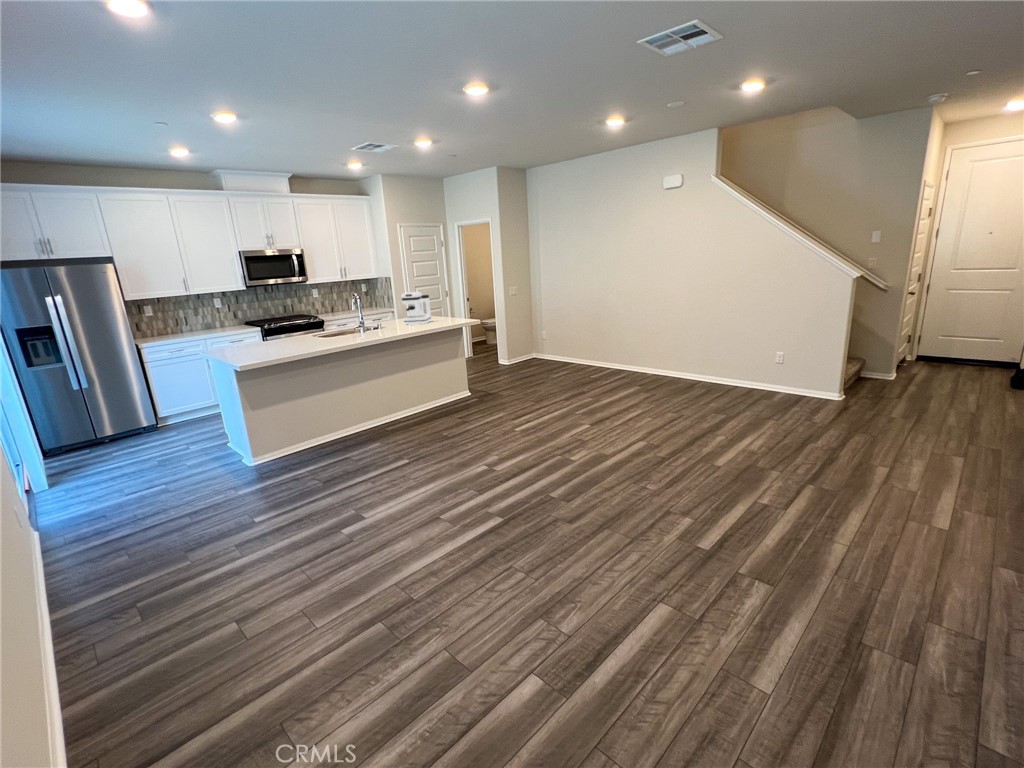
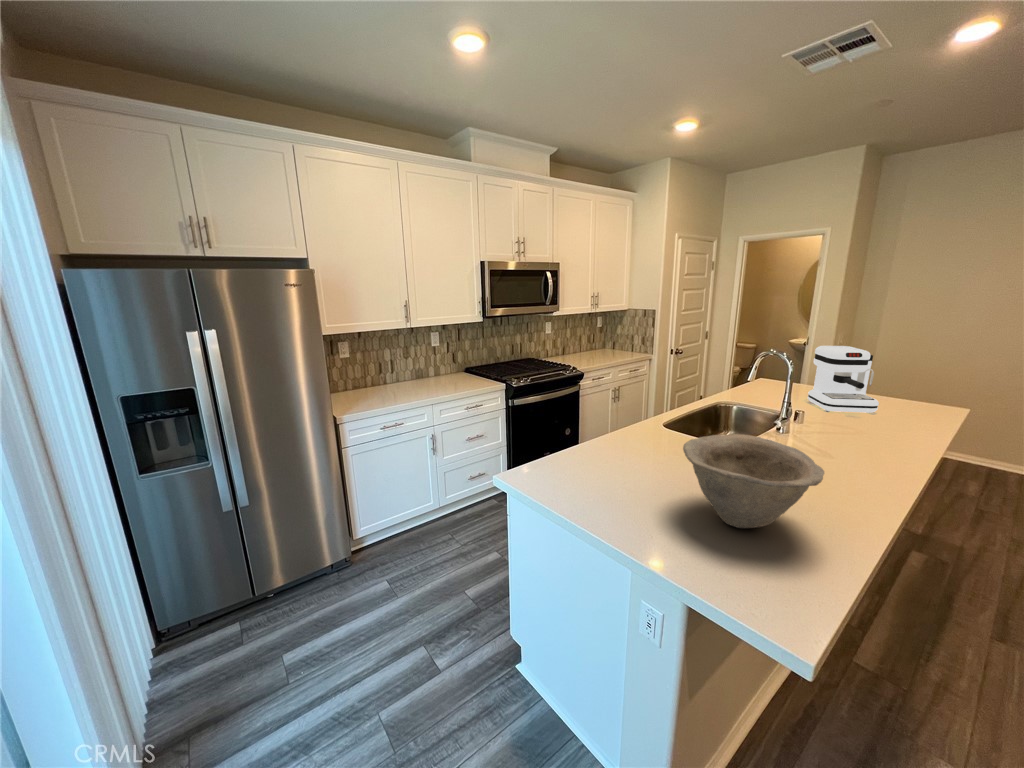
bowl: none [246,322,290,351] -> present [683,434,824,528]

